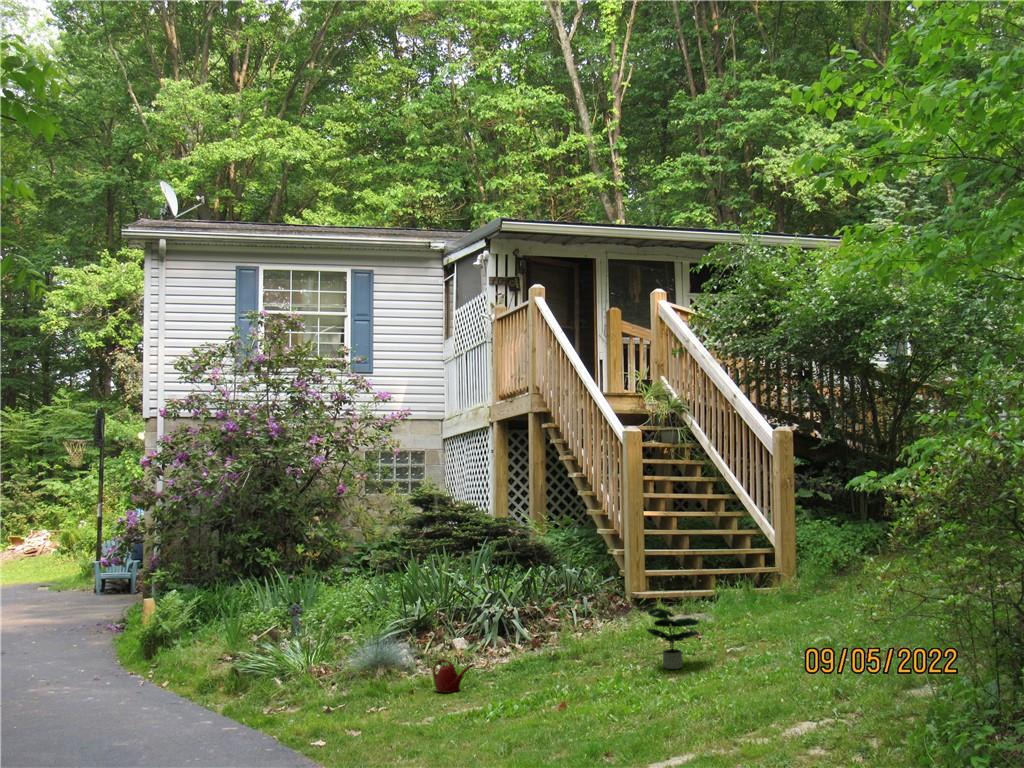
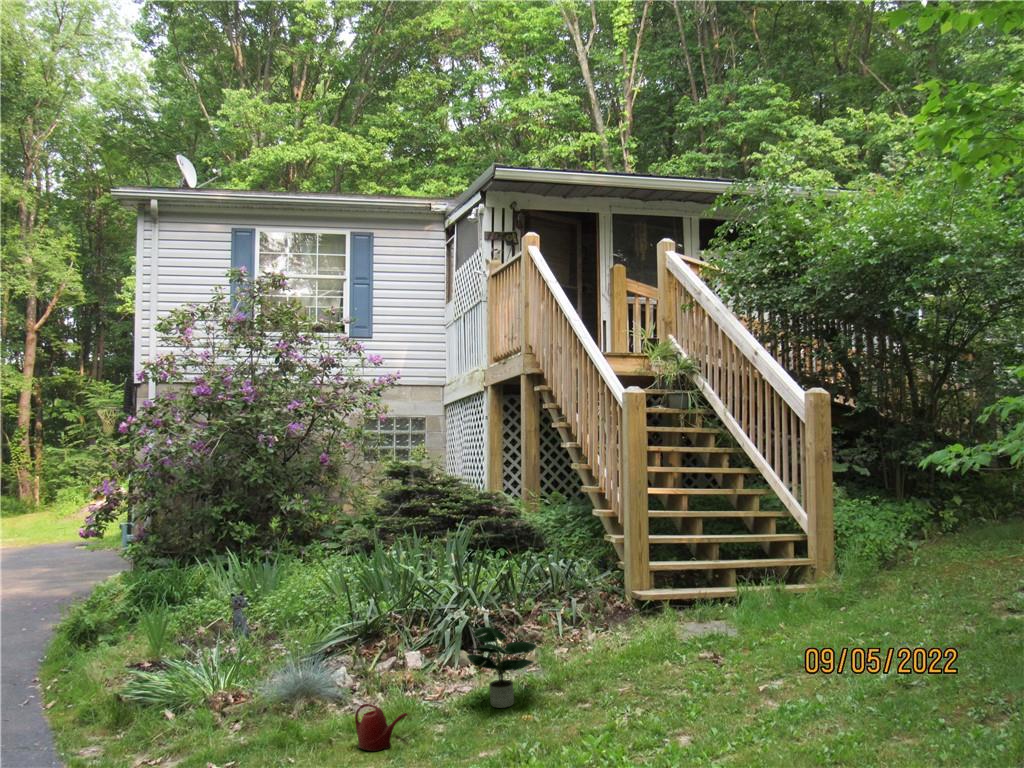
potted plant: present [646,608,699,669] -> present [467,627,536,708]

